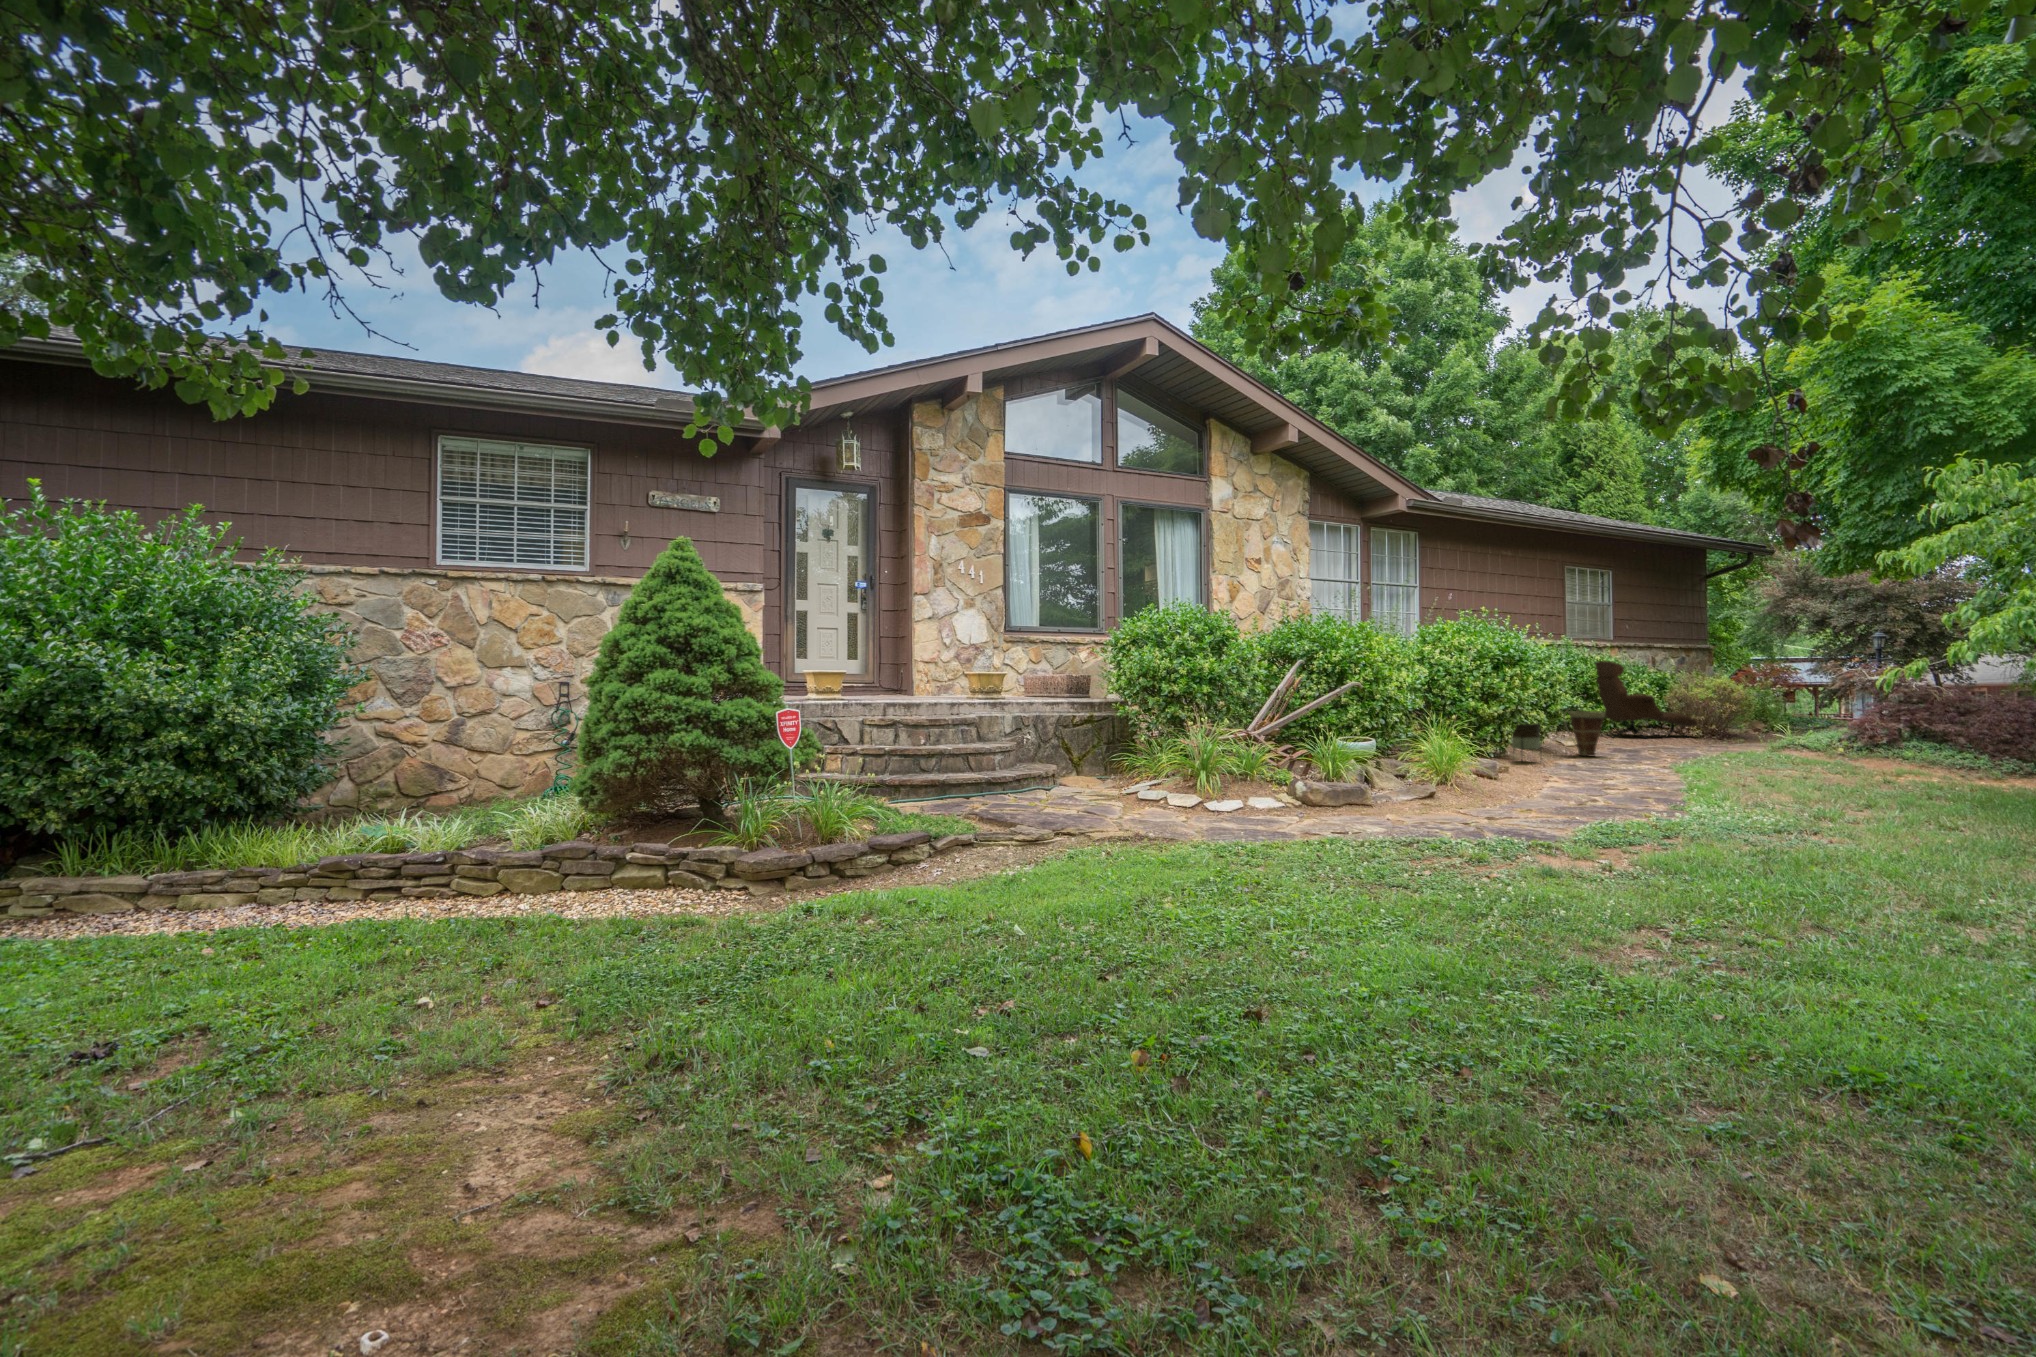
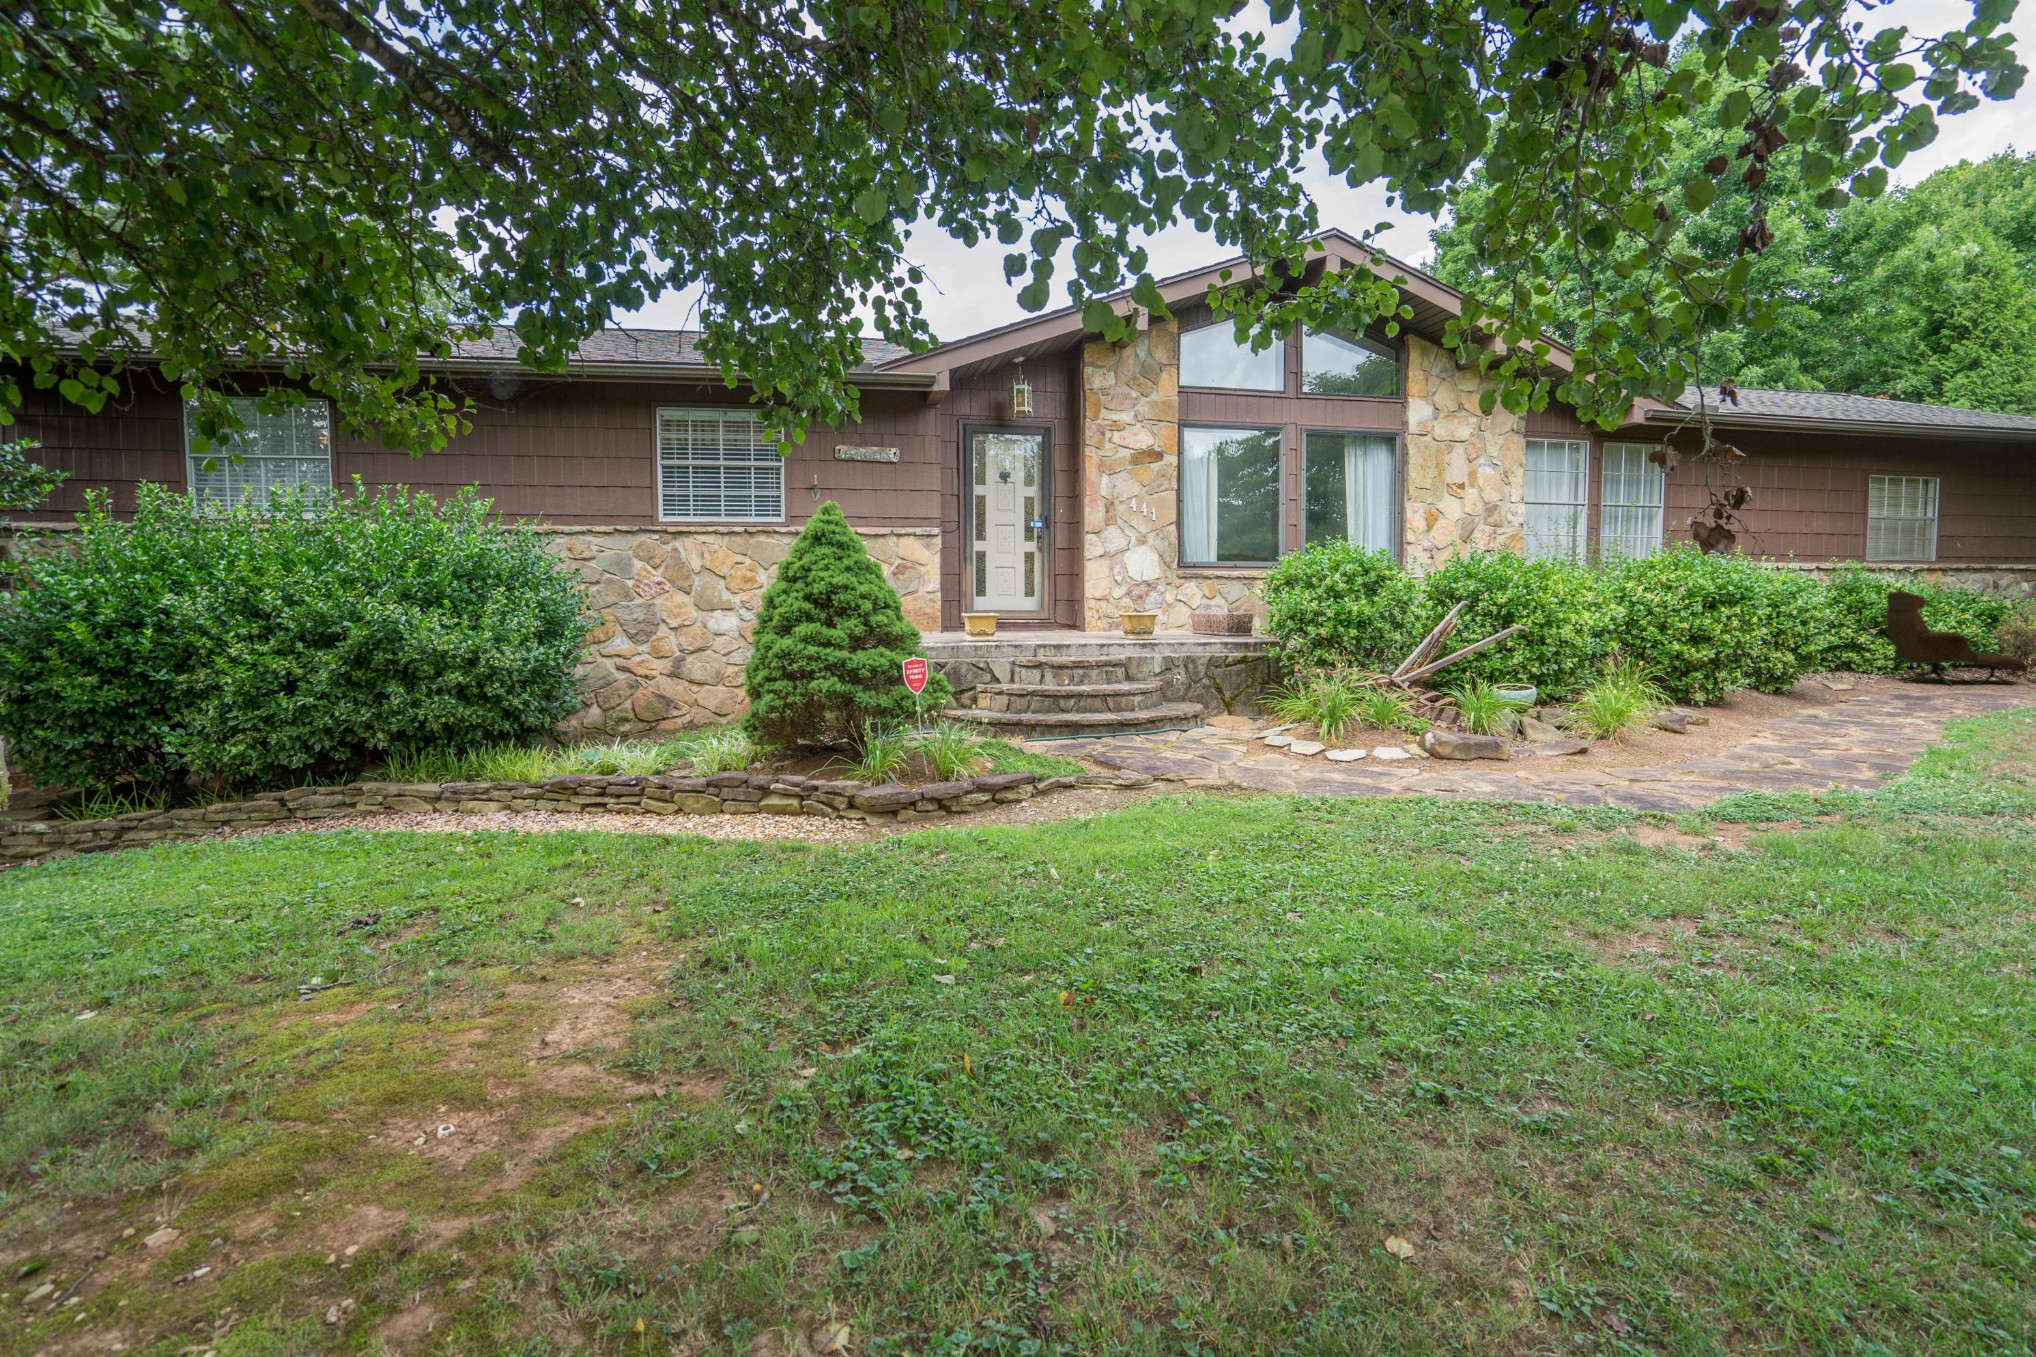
basket: present [1563,710,1605,756] -> none [1795,651,1869,709]
planter: present [1511,723,1541,762] -> none [1735,669,1774,715]

